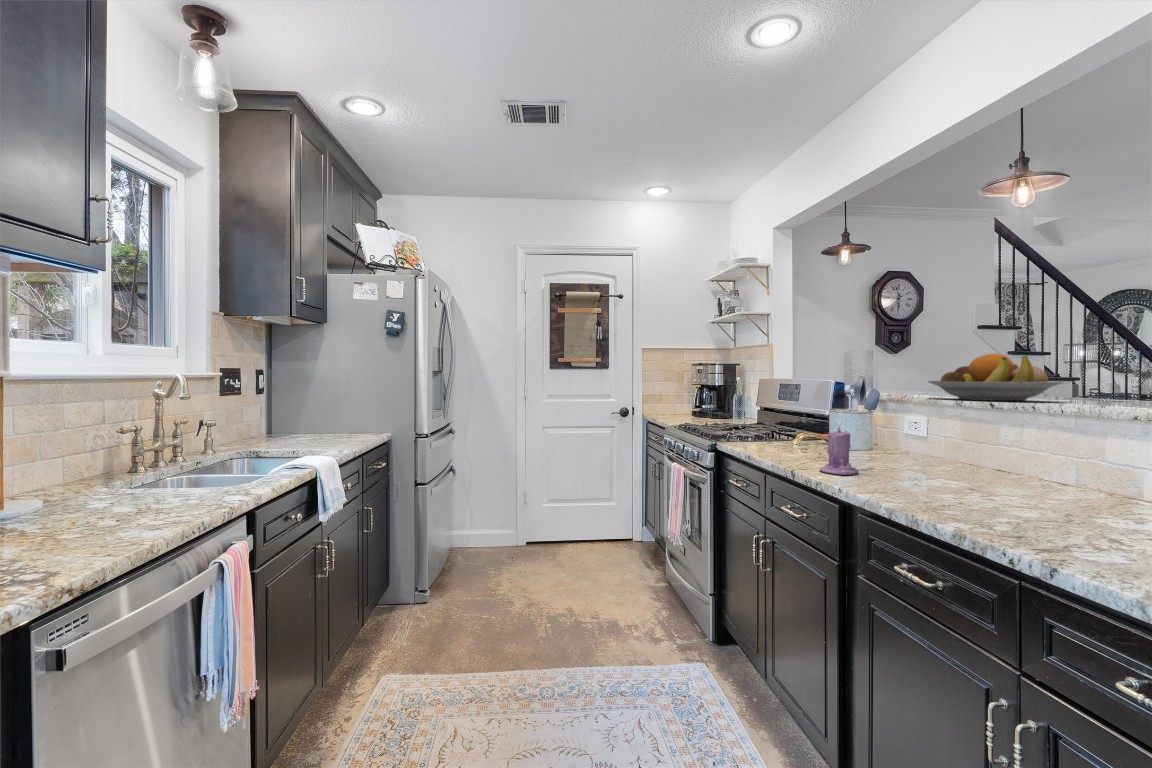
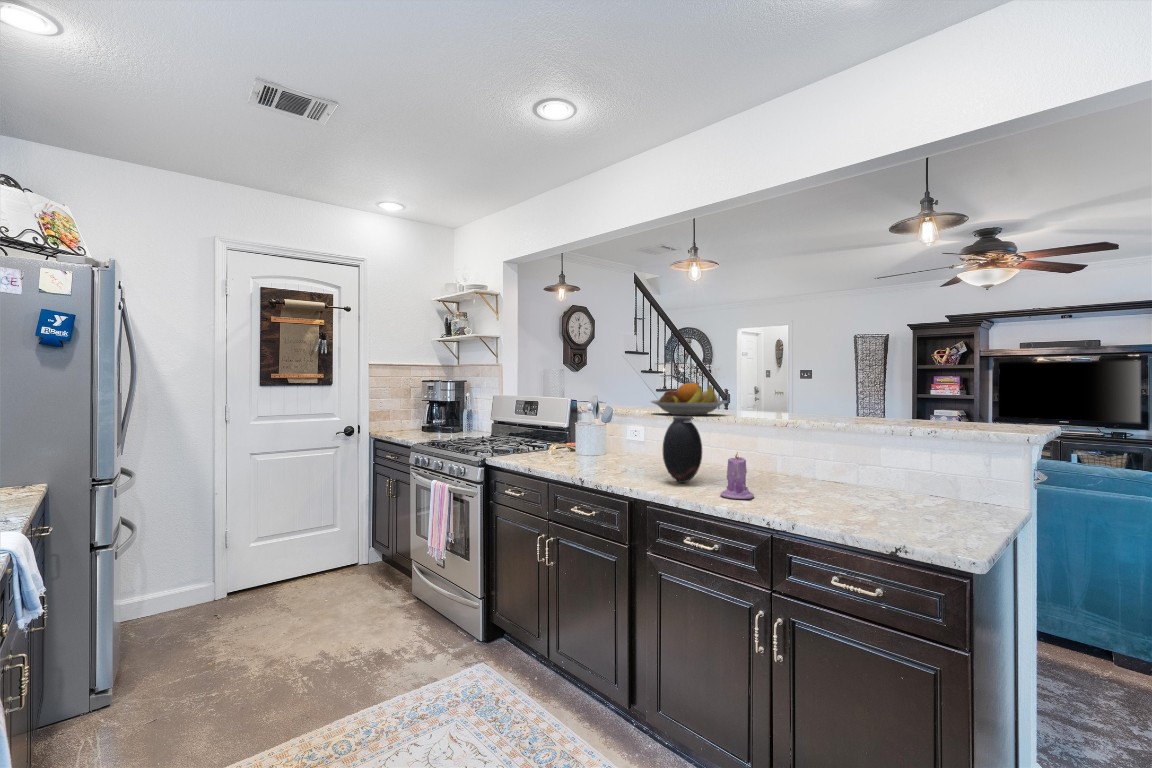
vase: none [906,397,974,492] -> present [663,416,702,483]
candle: present [820,427,859,475] -> present [720,454,754,499]

